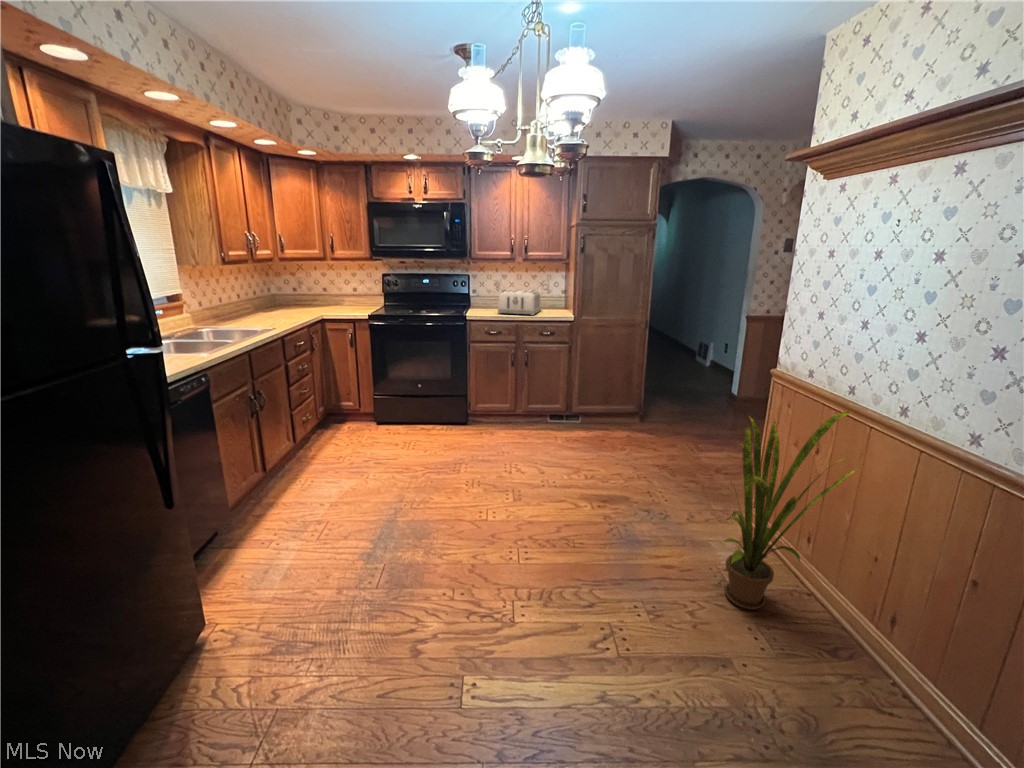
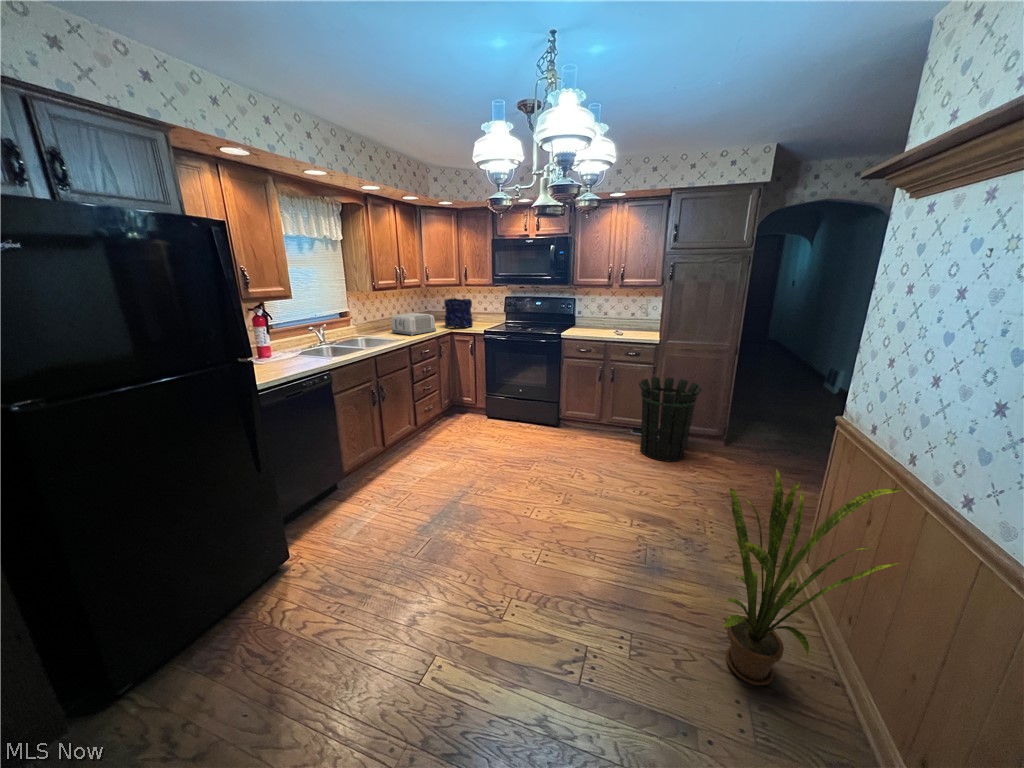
vase: none [309,274,349,312] -> present [444,298,473,328]
toaster: present [498,290,541,315] -> present [392,313,436,336]
waste bin: none [562,356,624,442] -> present [639,377,702,462]

